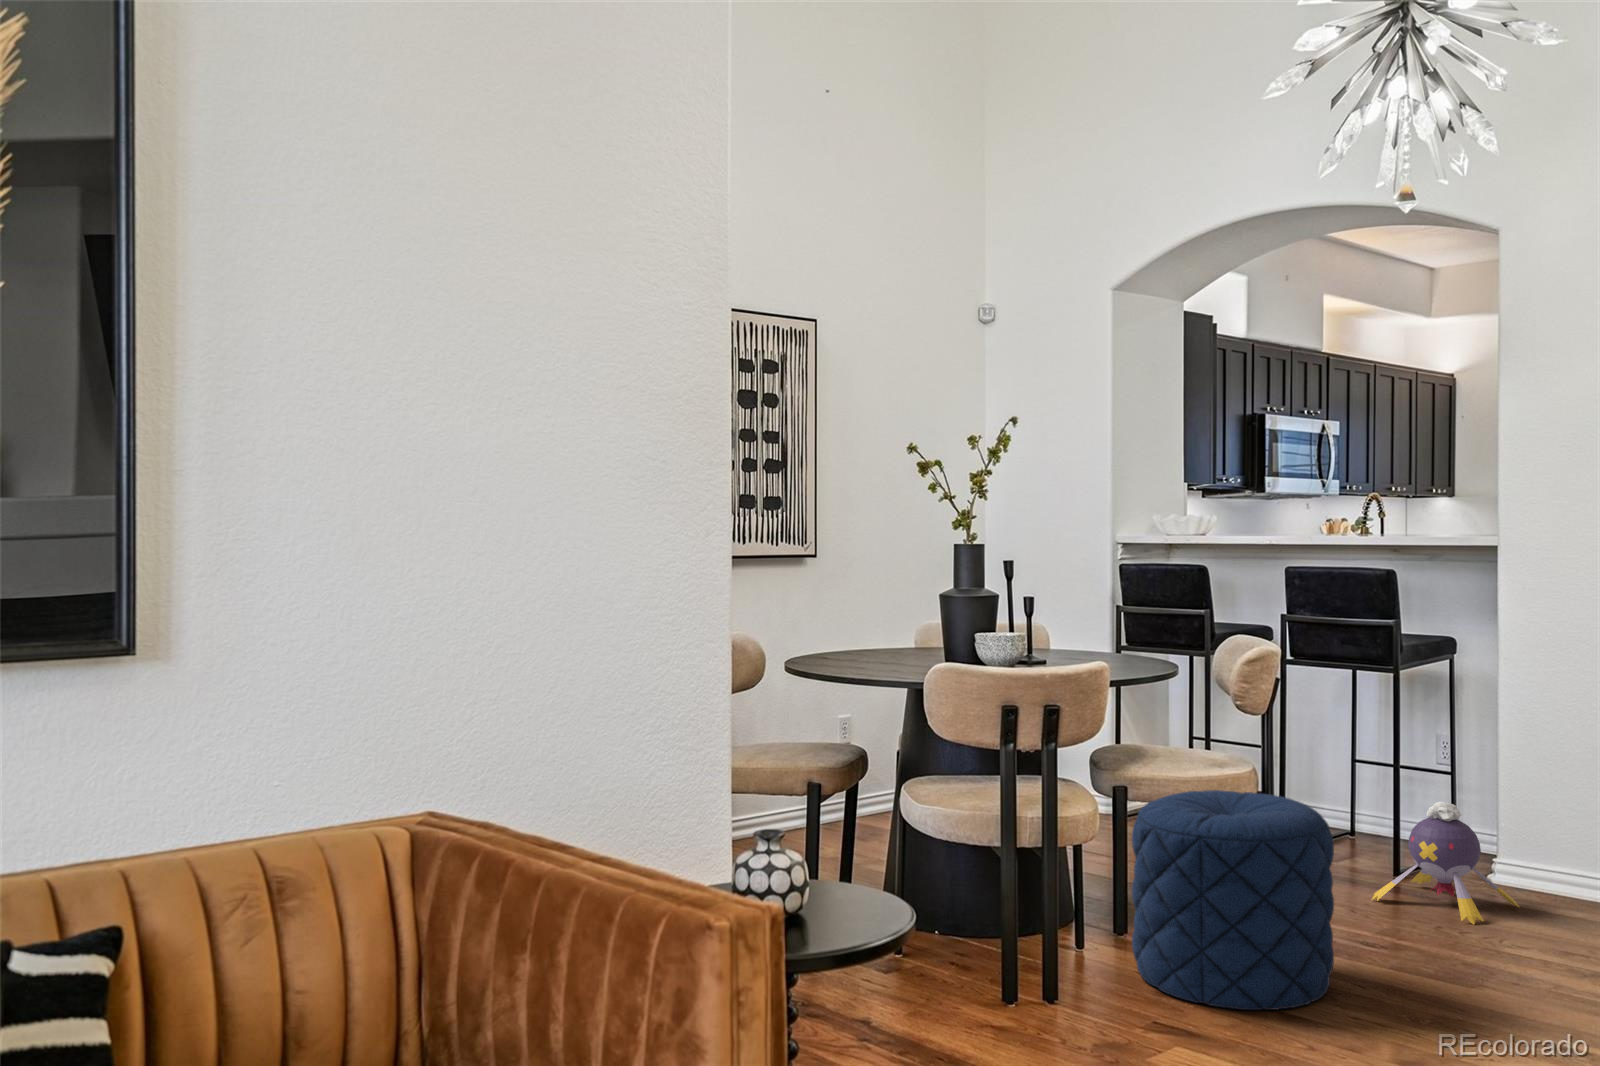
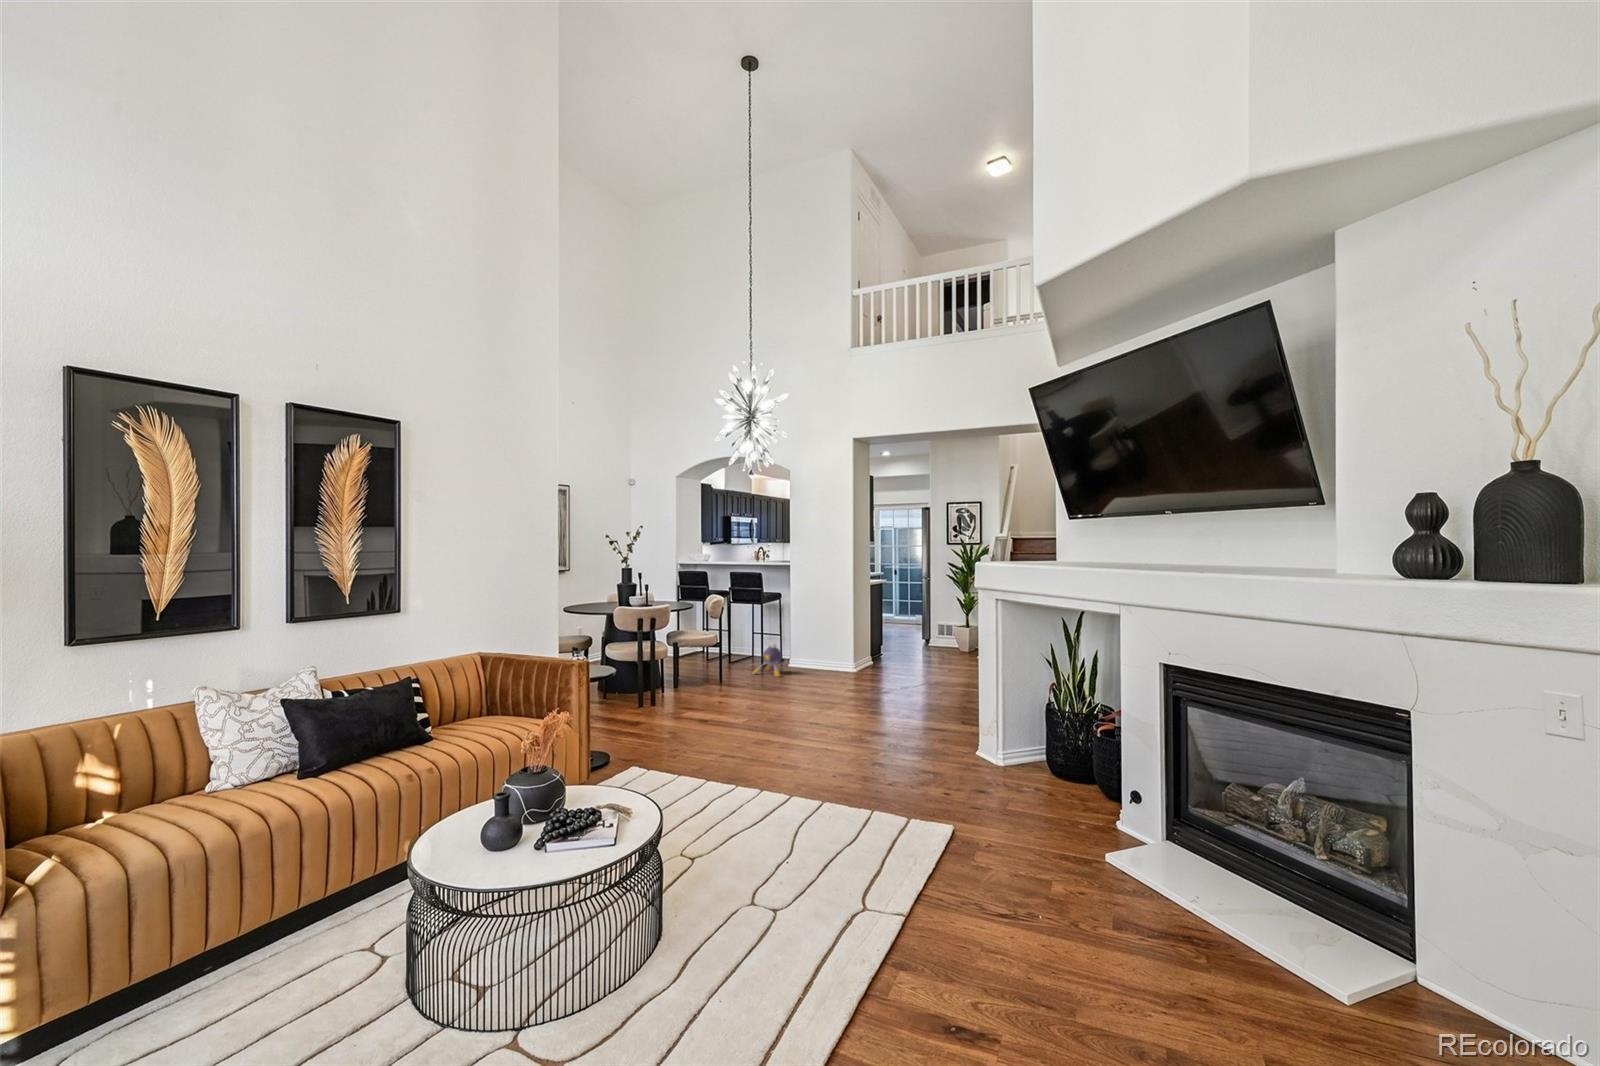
pouf: present [1132,790,1334,1010] -> none [677,641,733,701]

